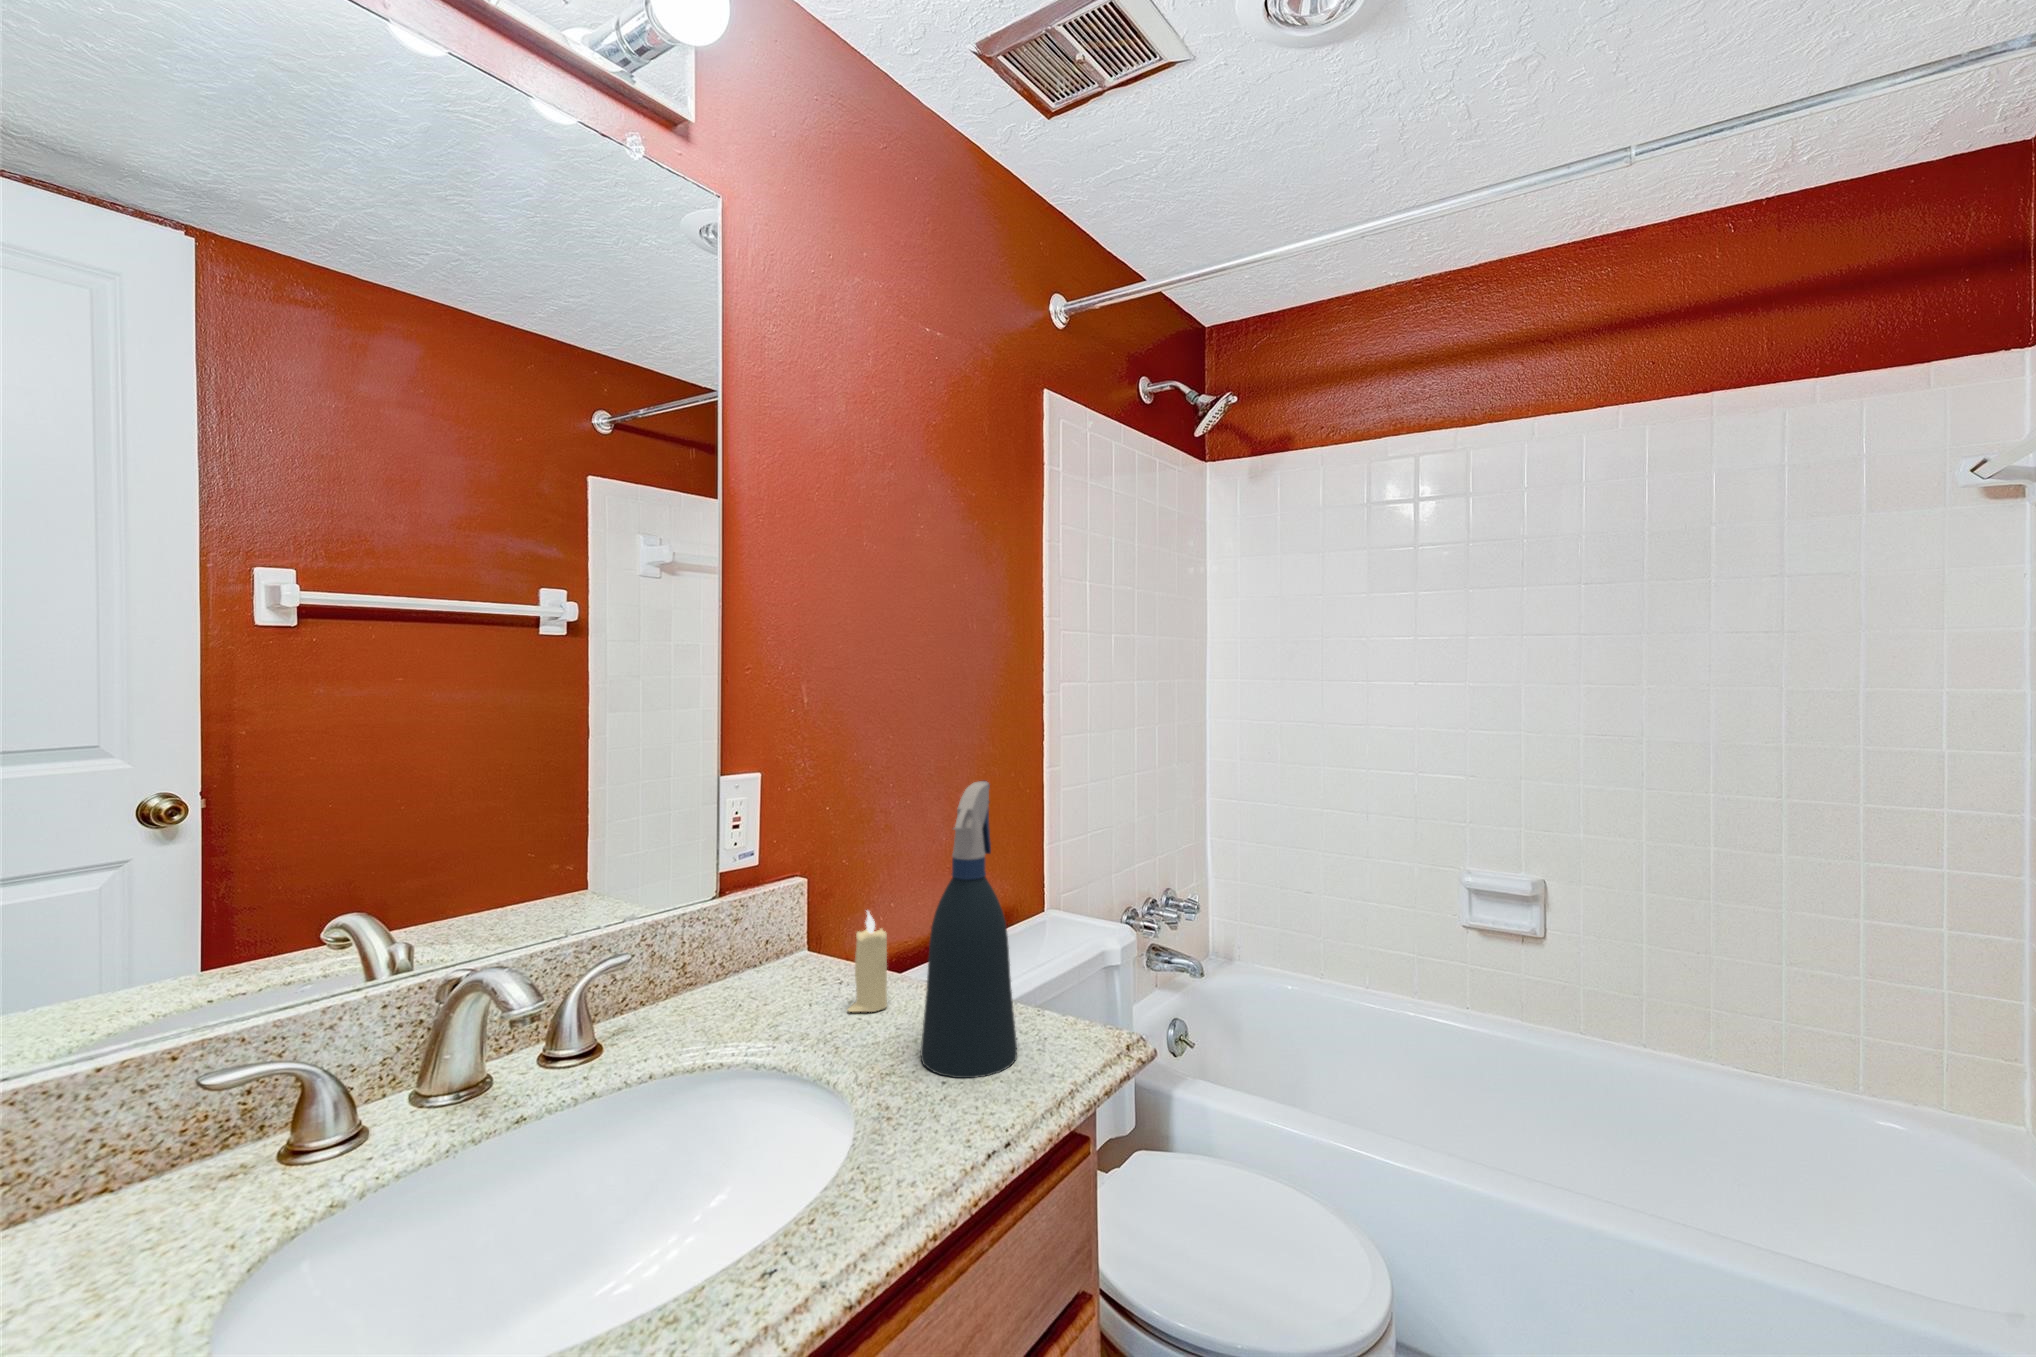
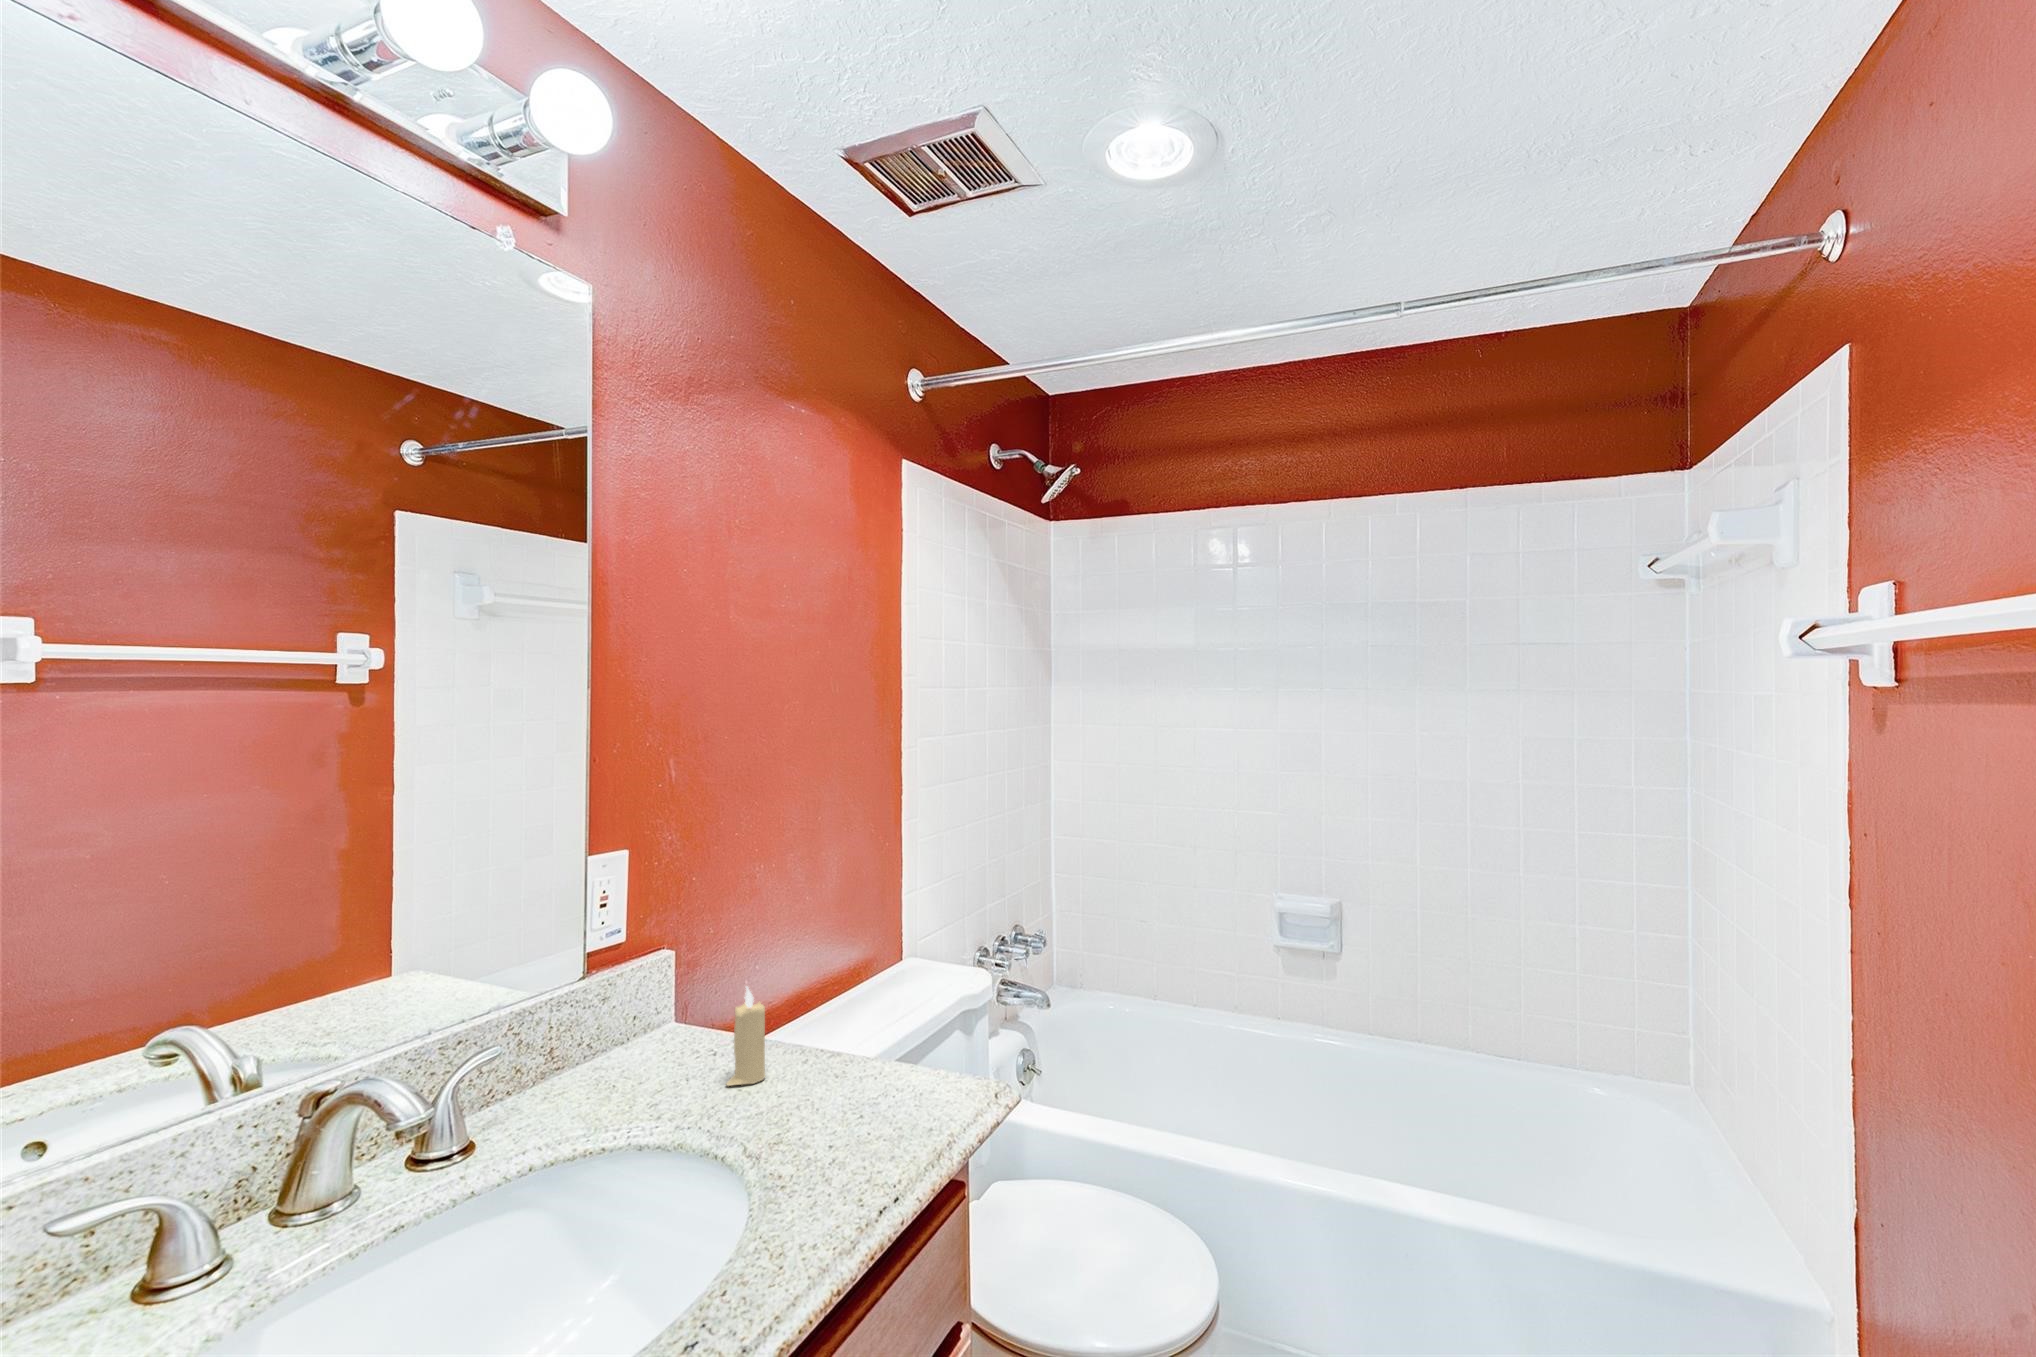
spray bottle: present [921,781,1017,1078] -> none [806,860,896,1143]

